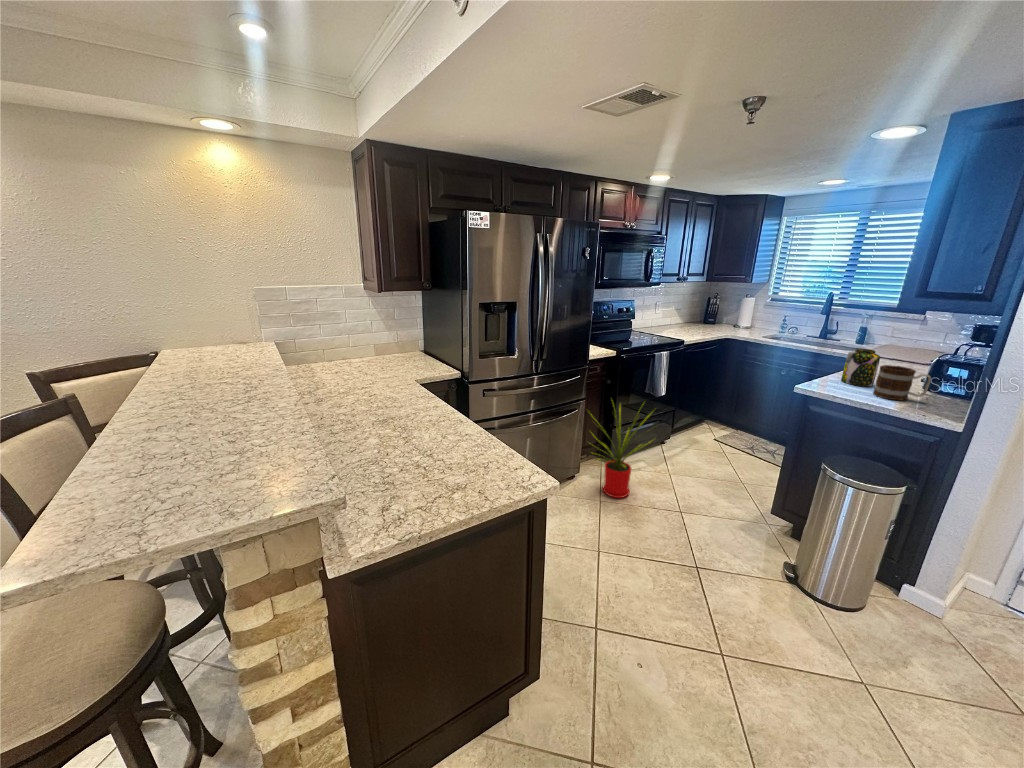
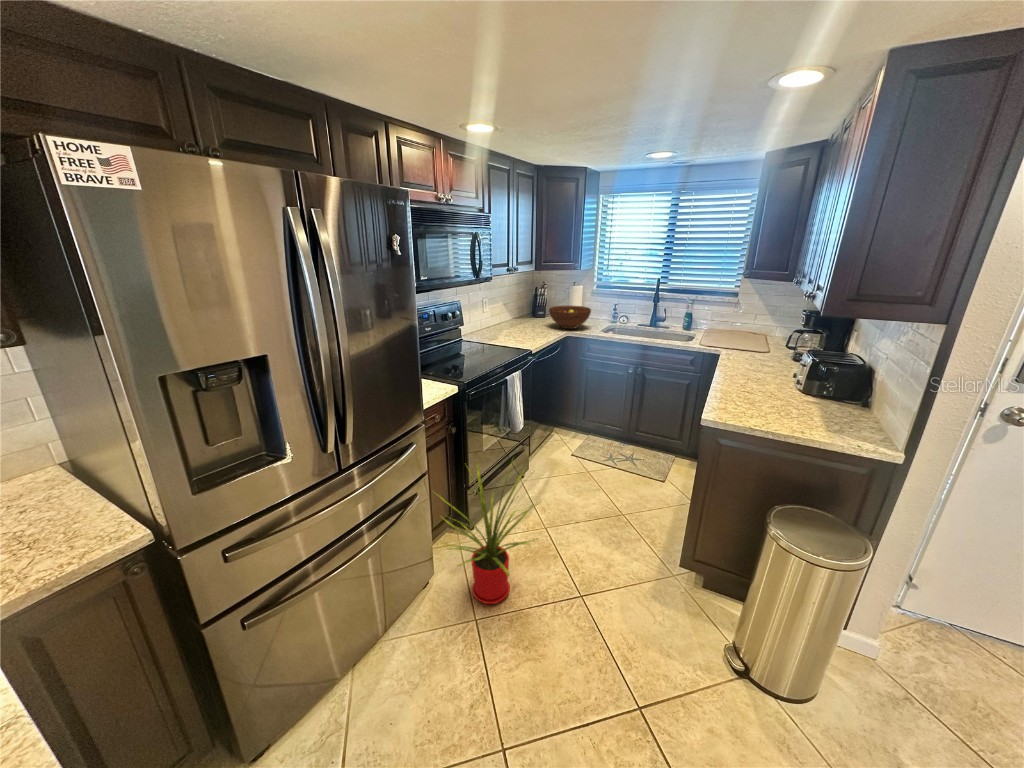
fruit bowl: none [714,314,755,333] -> present [549,306,591,329]
jar: present [841,348,880,386] -> none [729,357,770,403]
mug: present [873,365,931,401] -> none [776,380,836,424]

